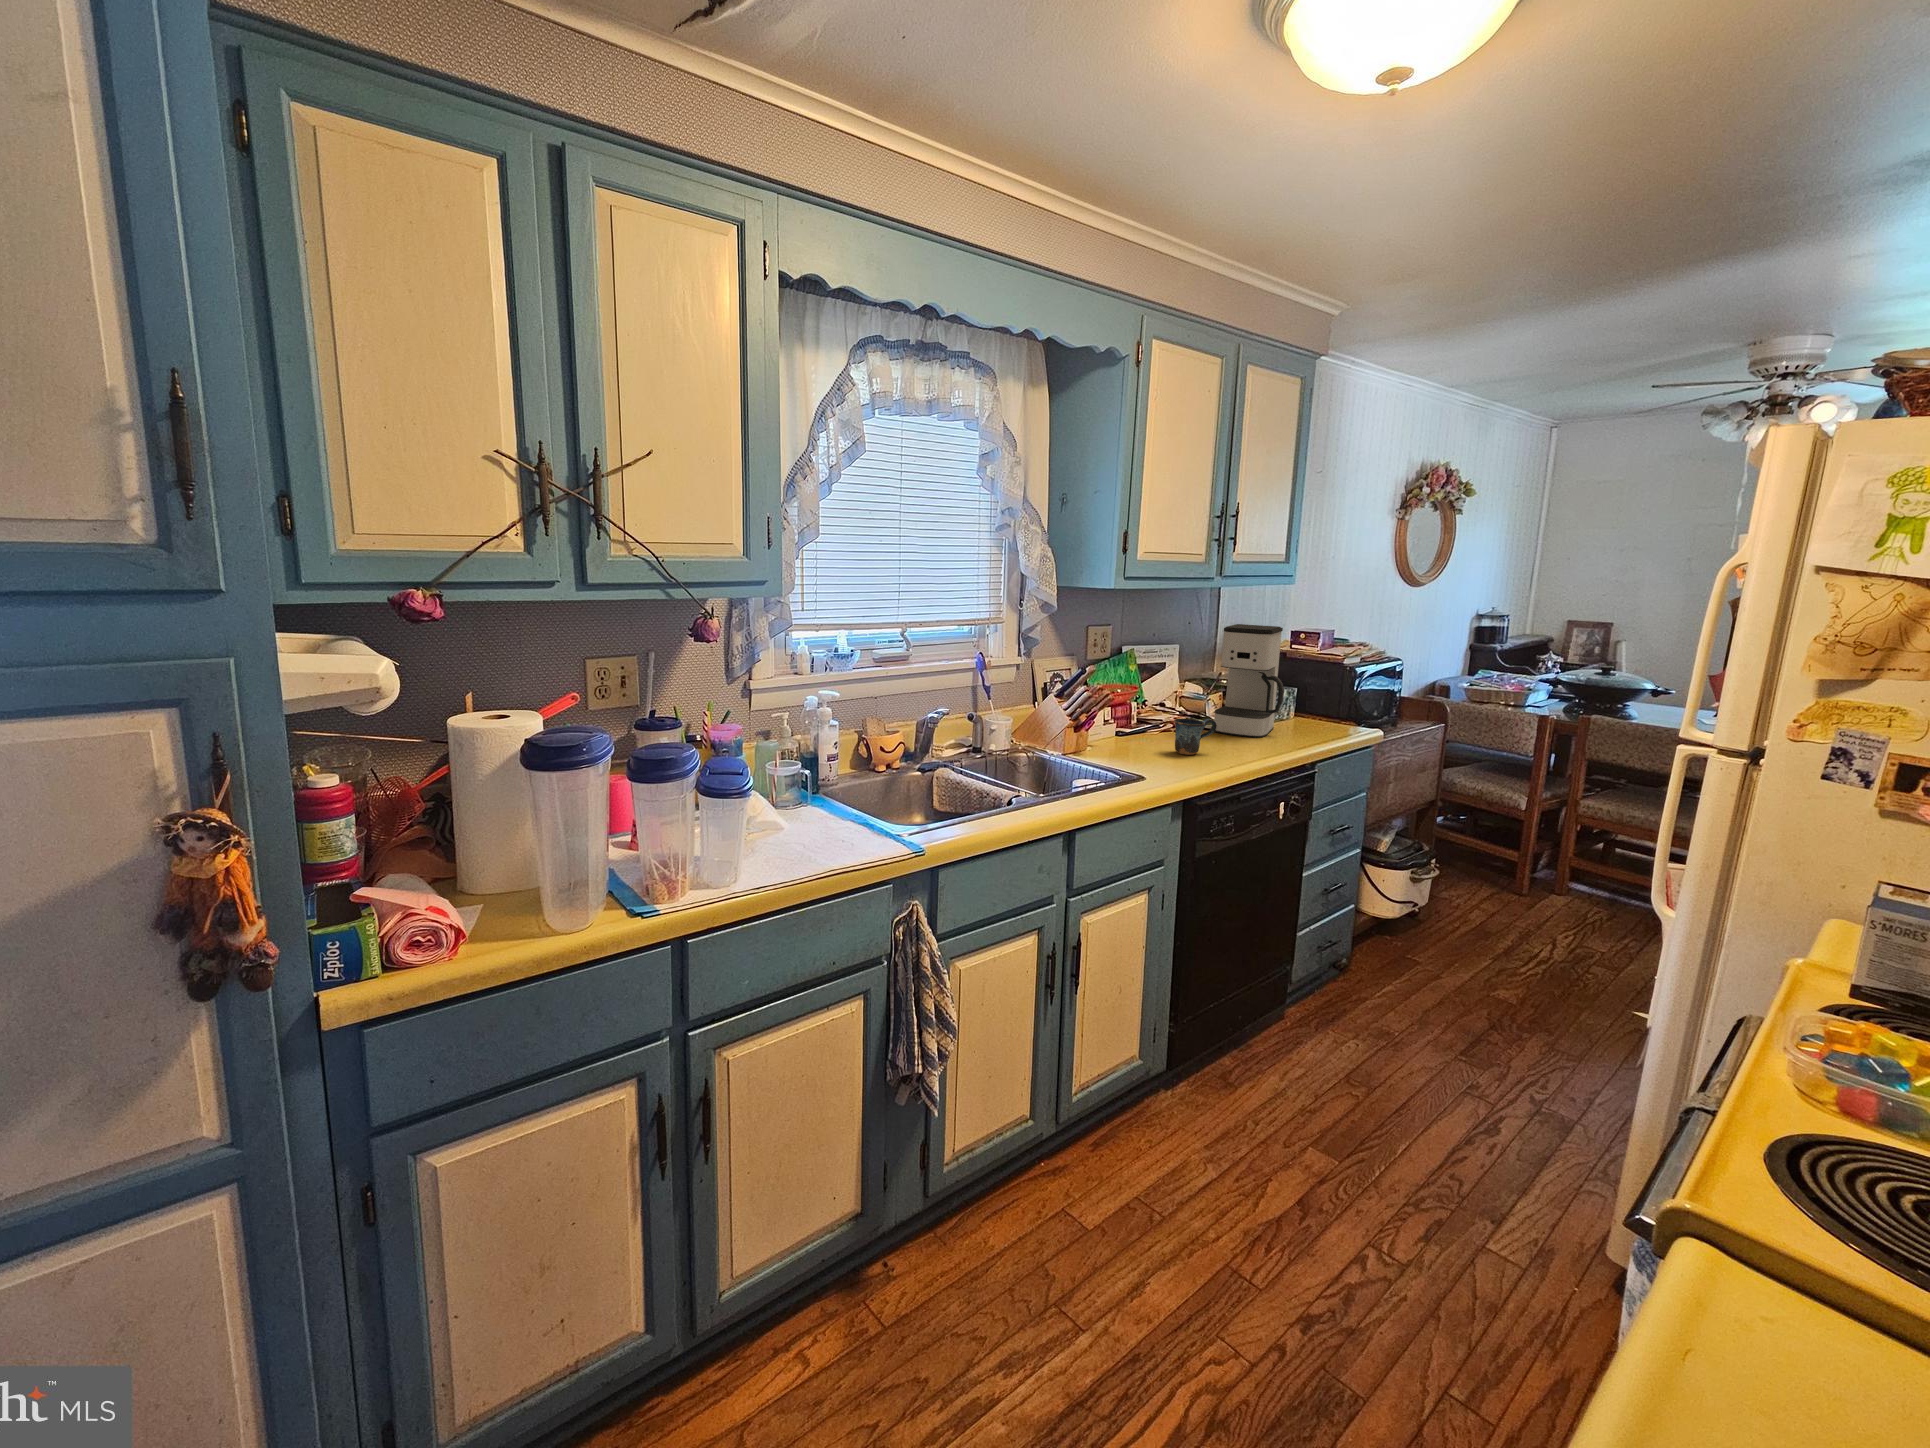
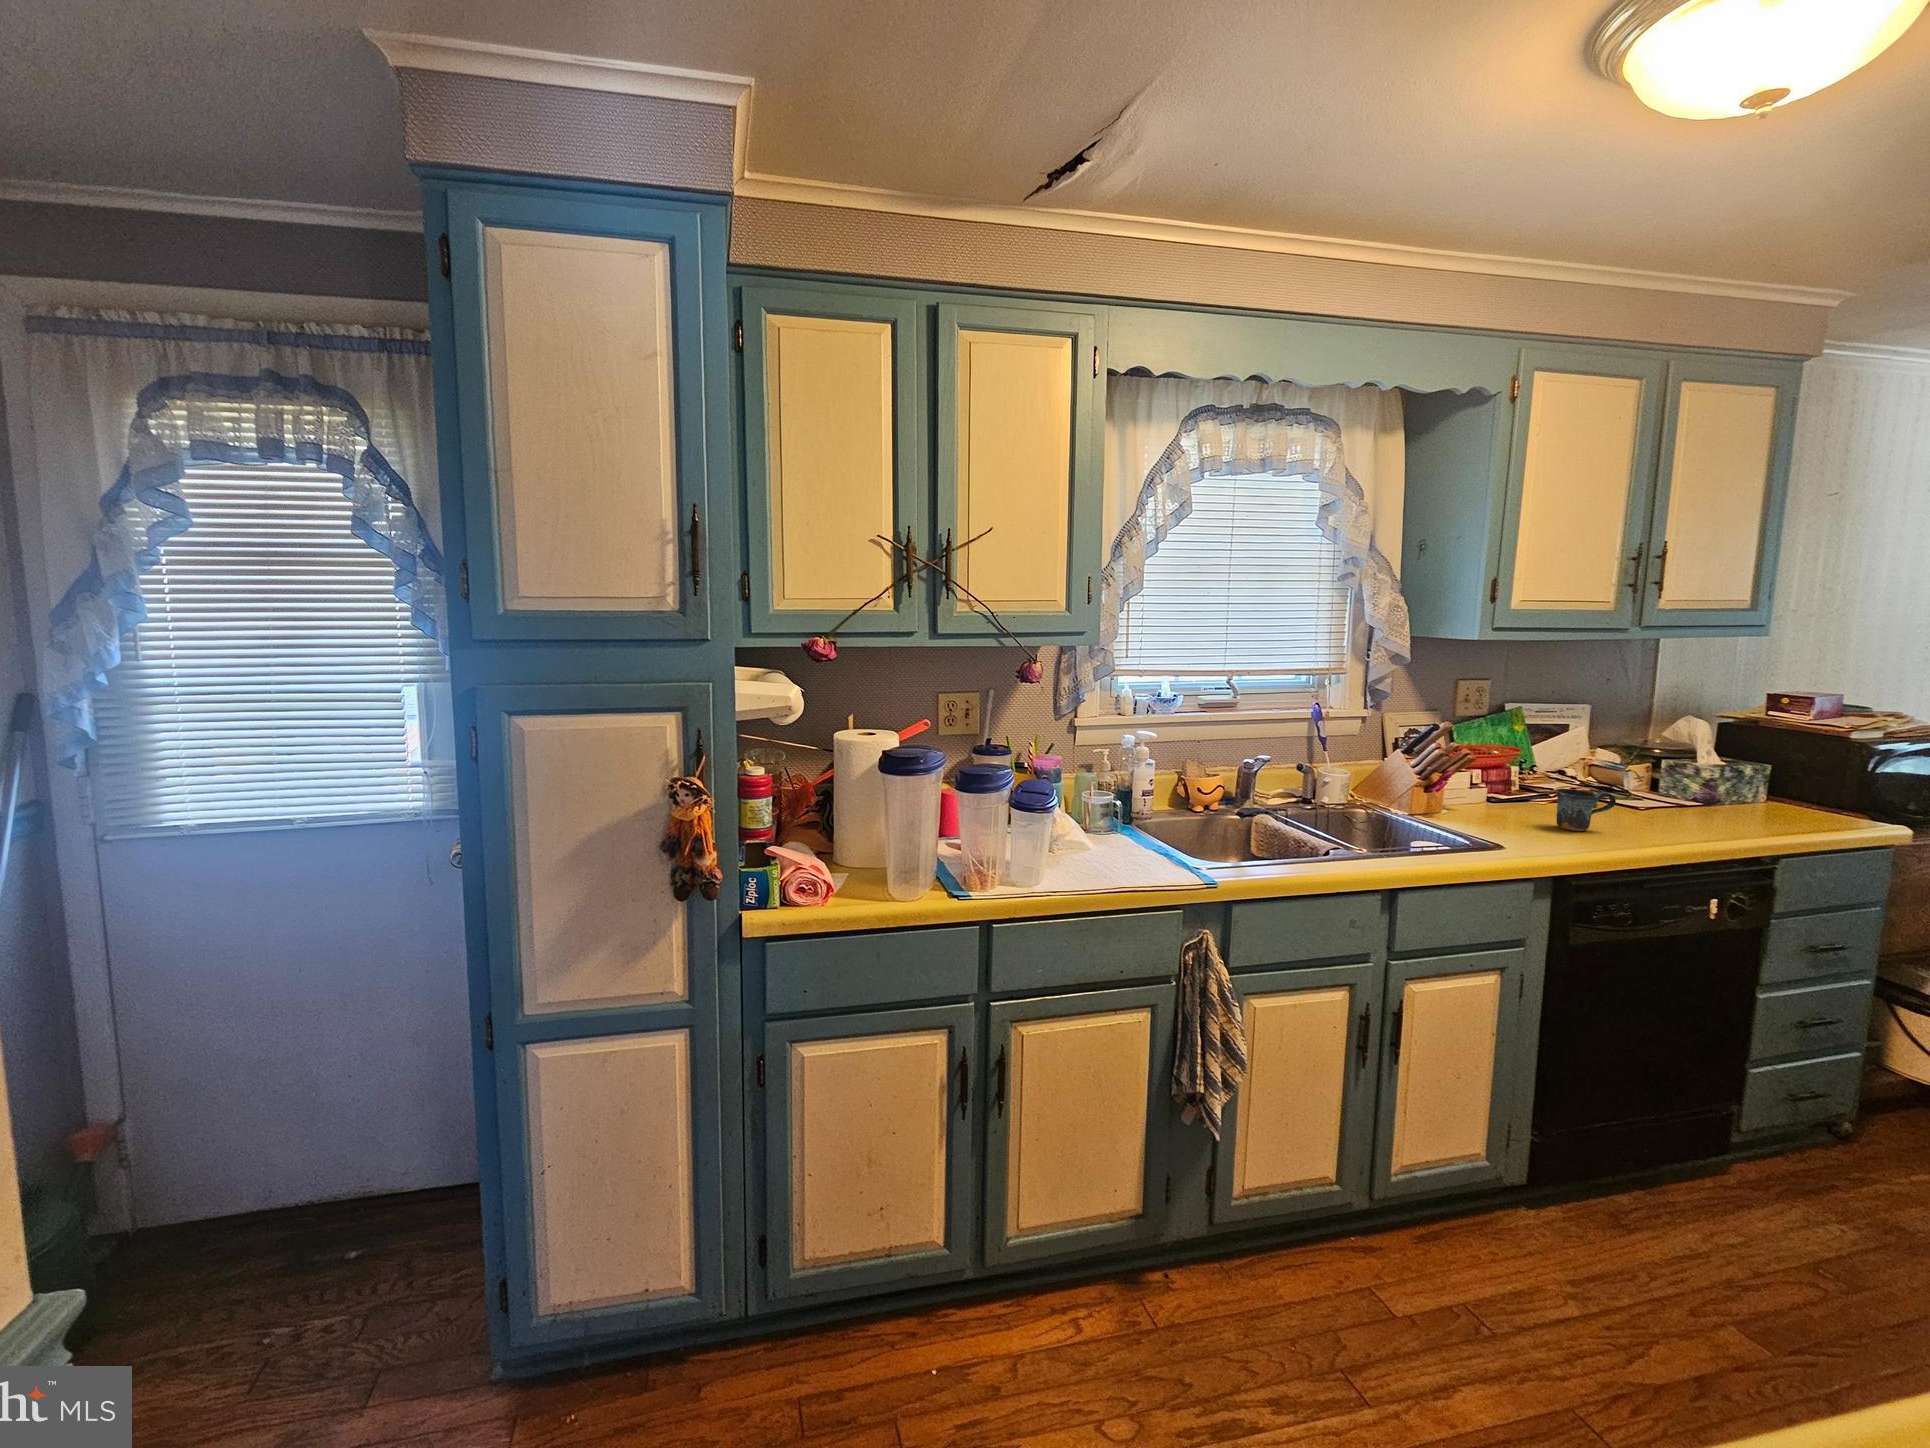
coffee maker: present [1214,624,1284,738] -> none [1626,684,1737,822]

